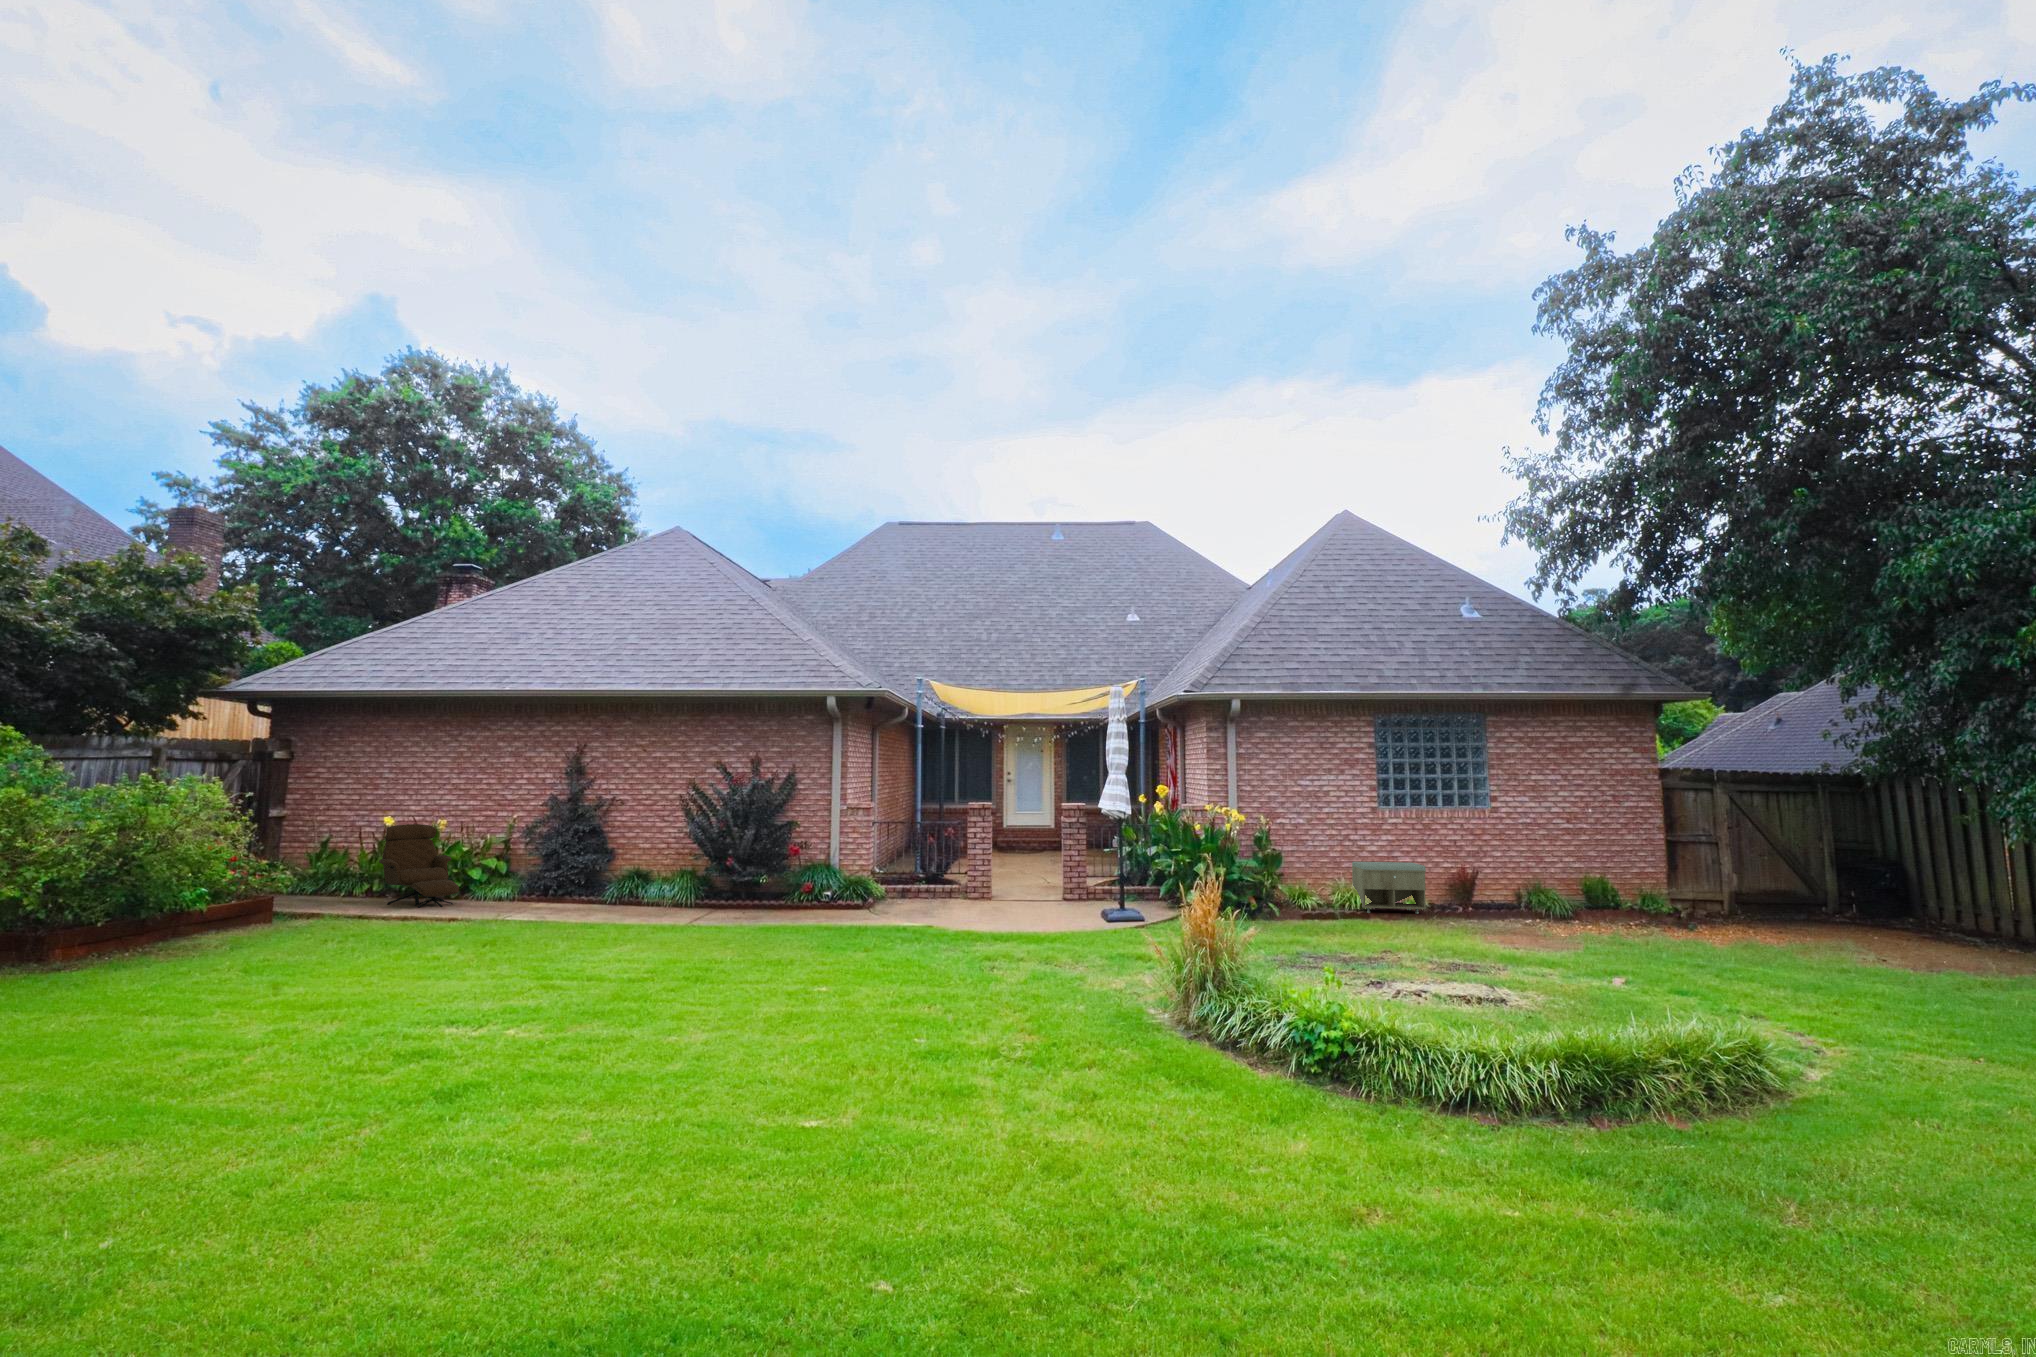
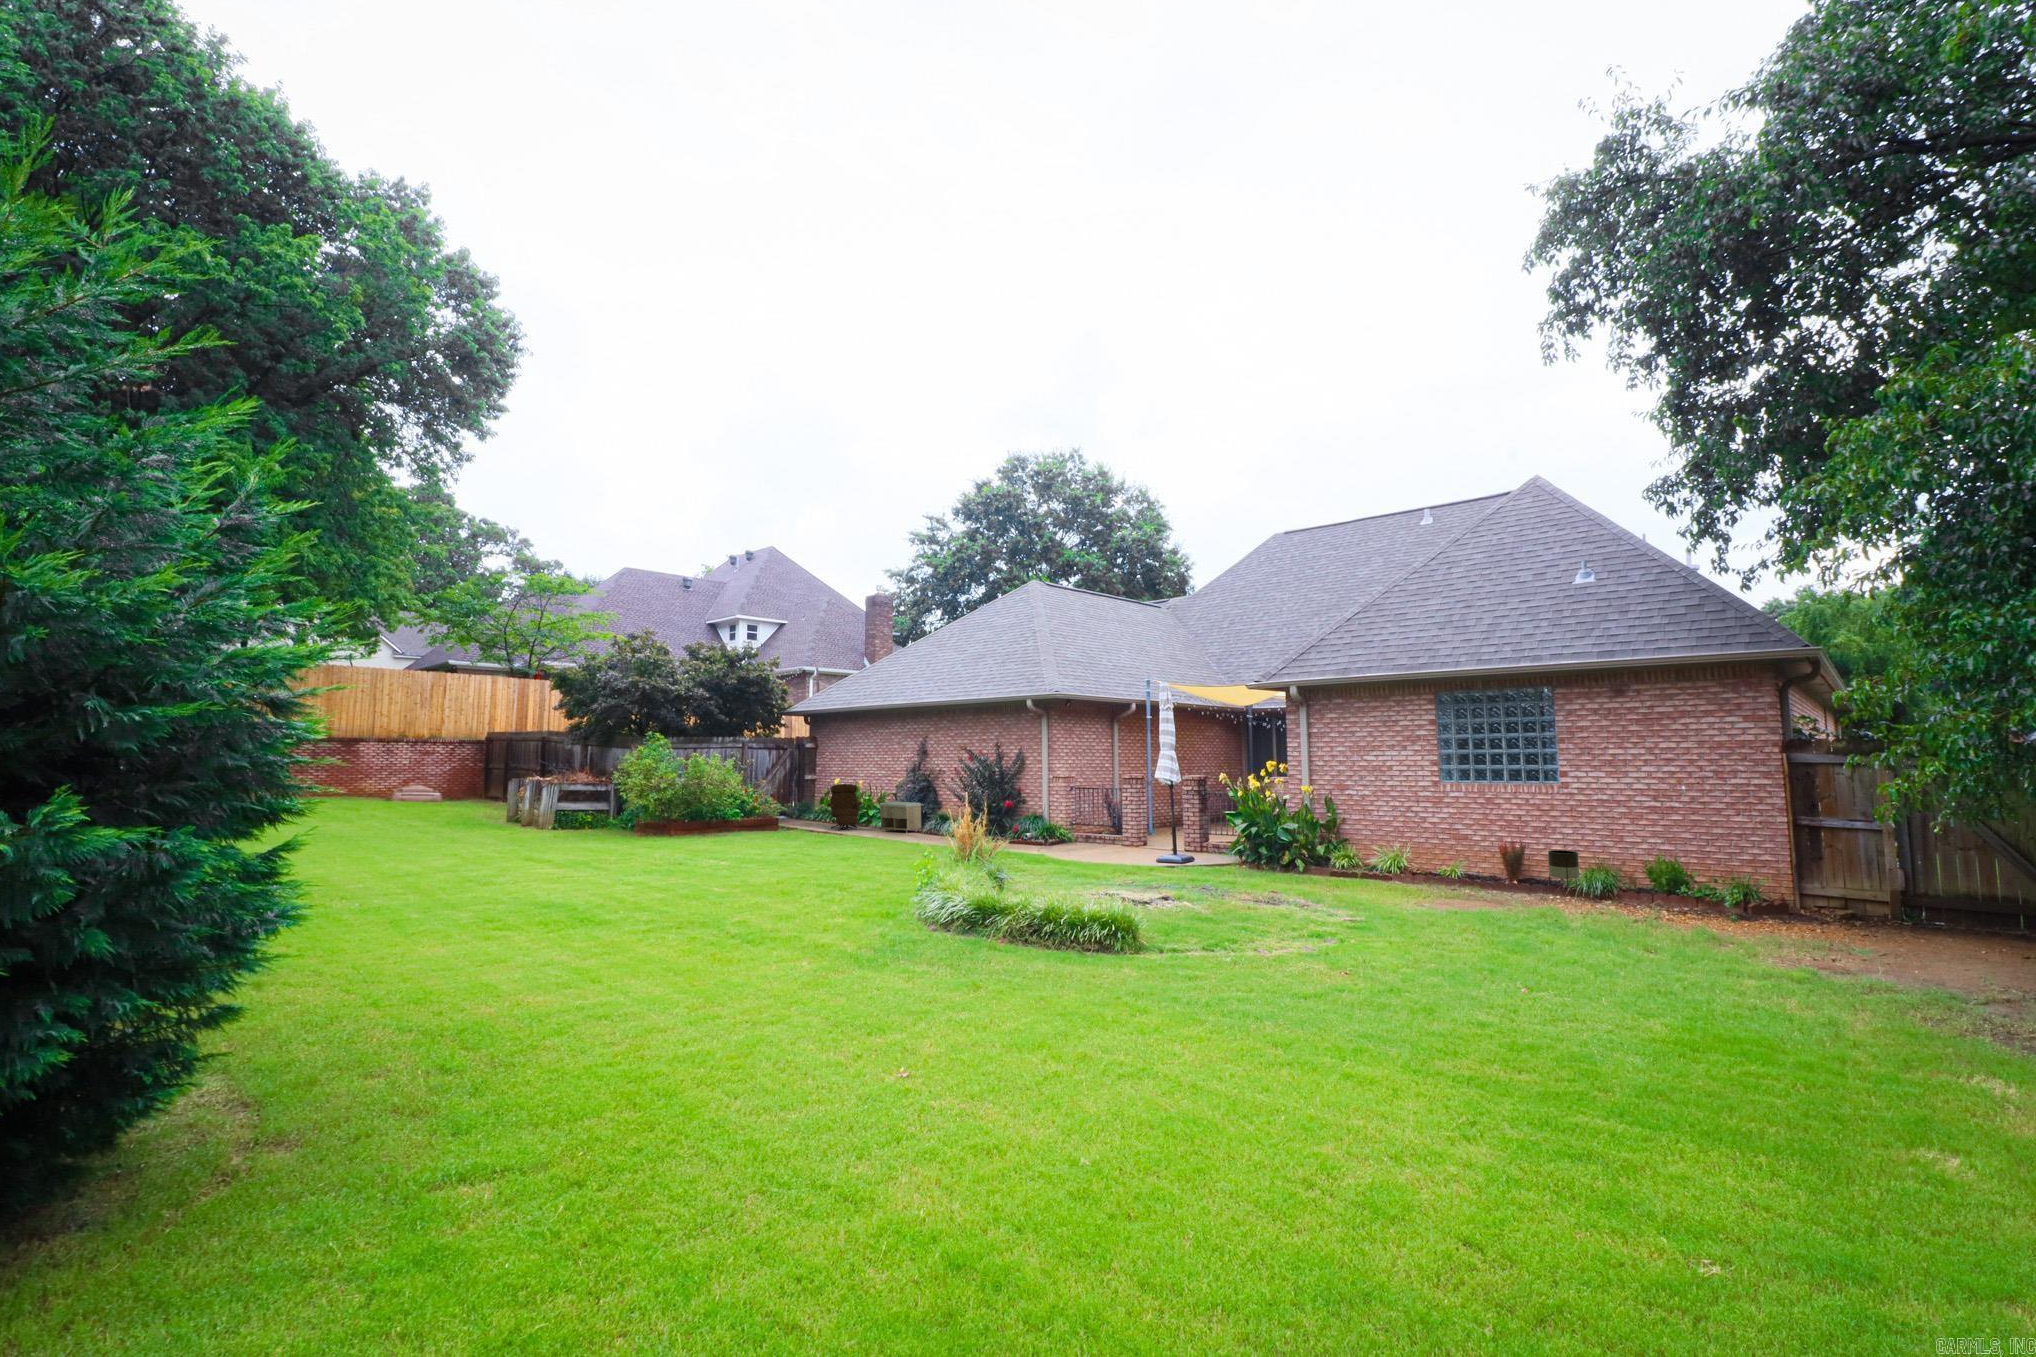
storage bench: present [1352,862,1426,913] -> present [879,802,921,833]
planter: none [1488,875,1518,914] -> present [1548,850,1579,887]

